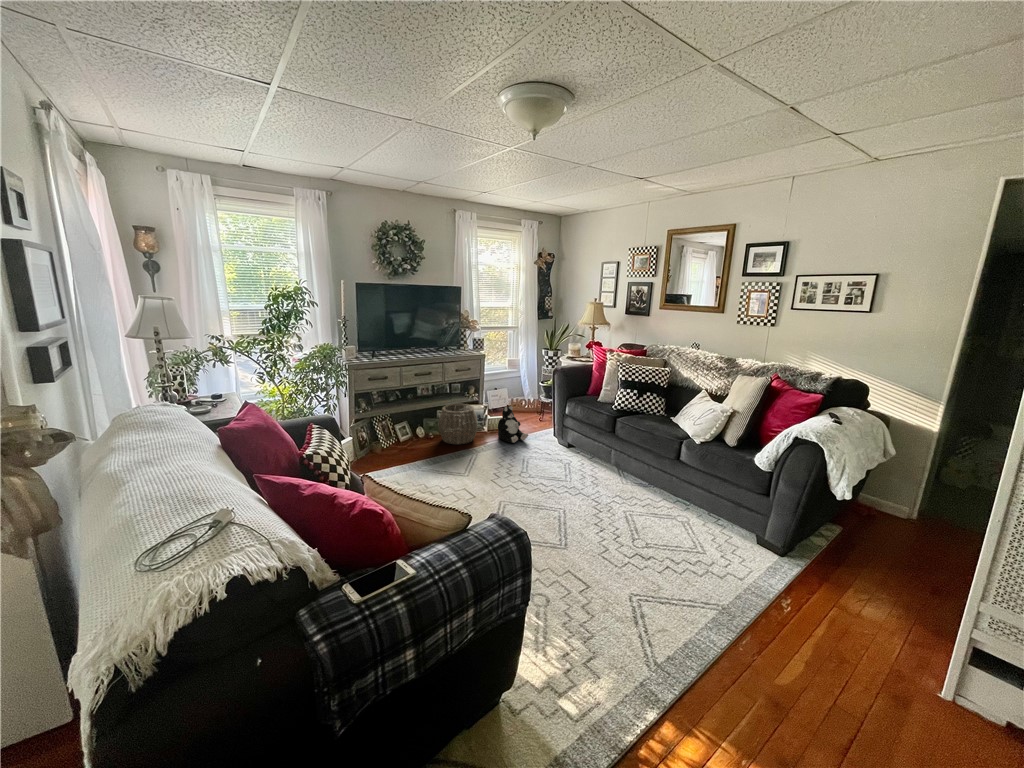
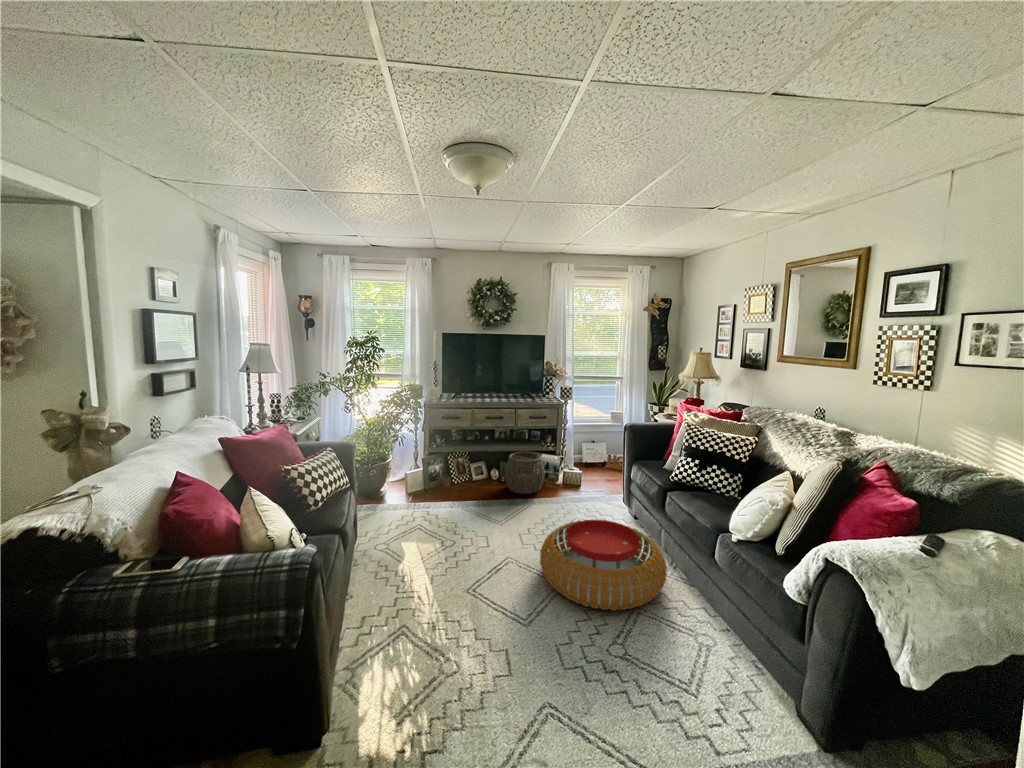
plush toy: present [498,406,528,443] -> none [563,461,595,501]
pouf: none [530,450,637,520] -> present [540,520,667,611]

